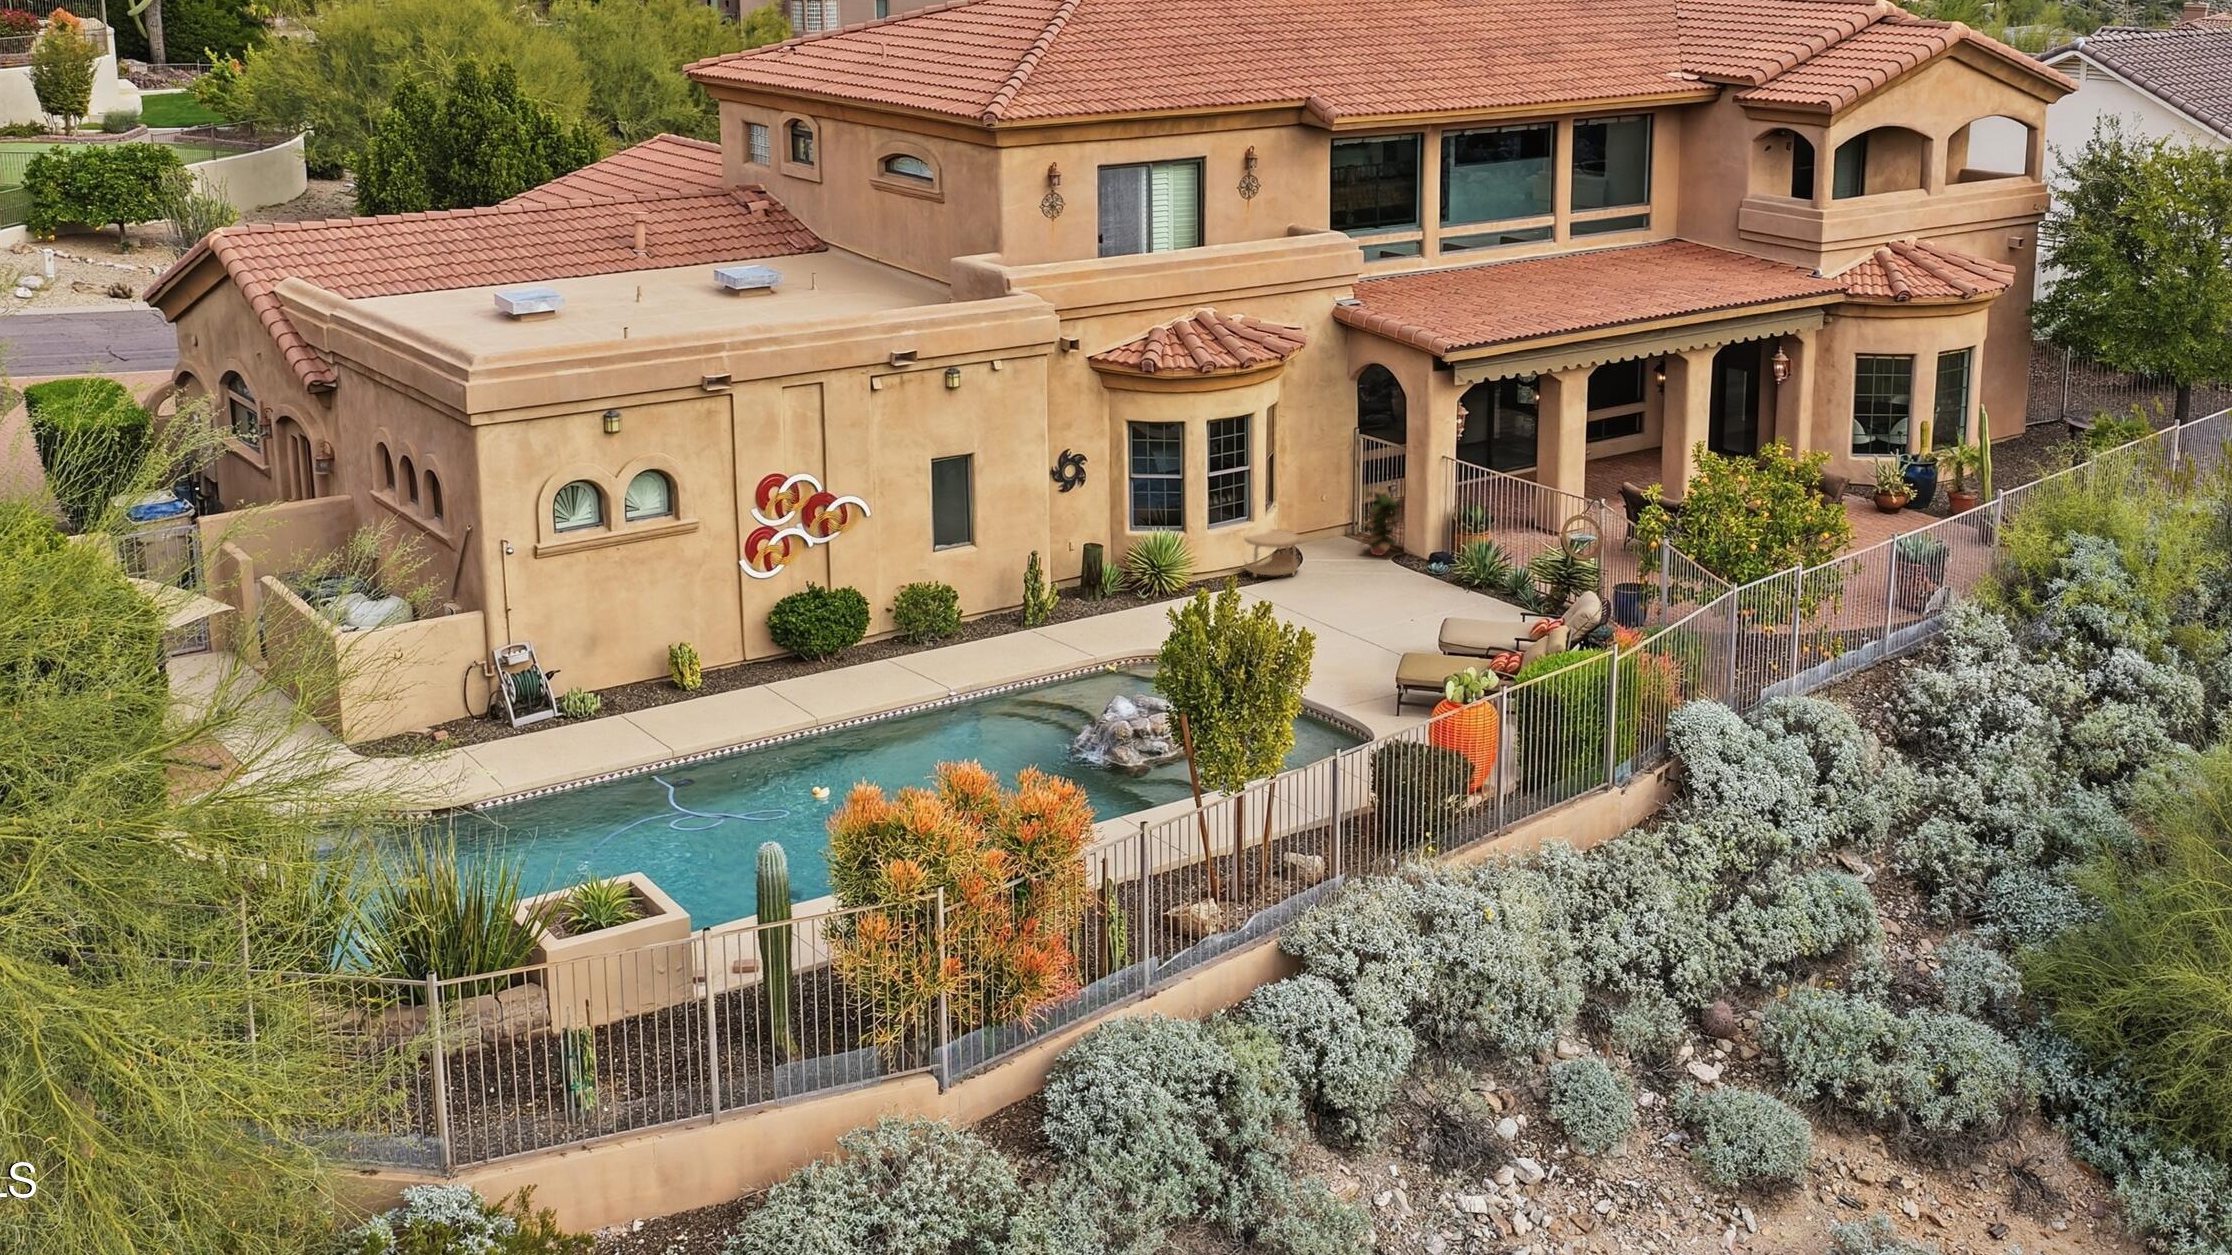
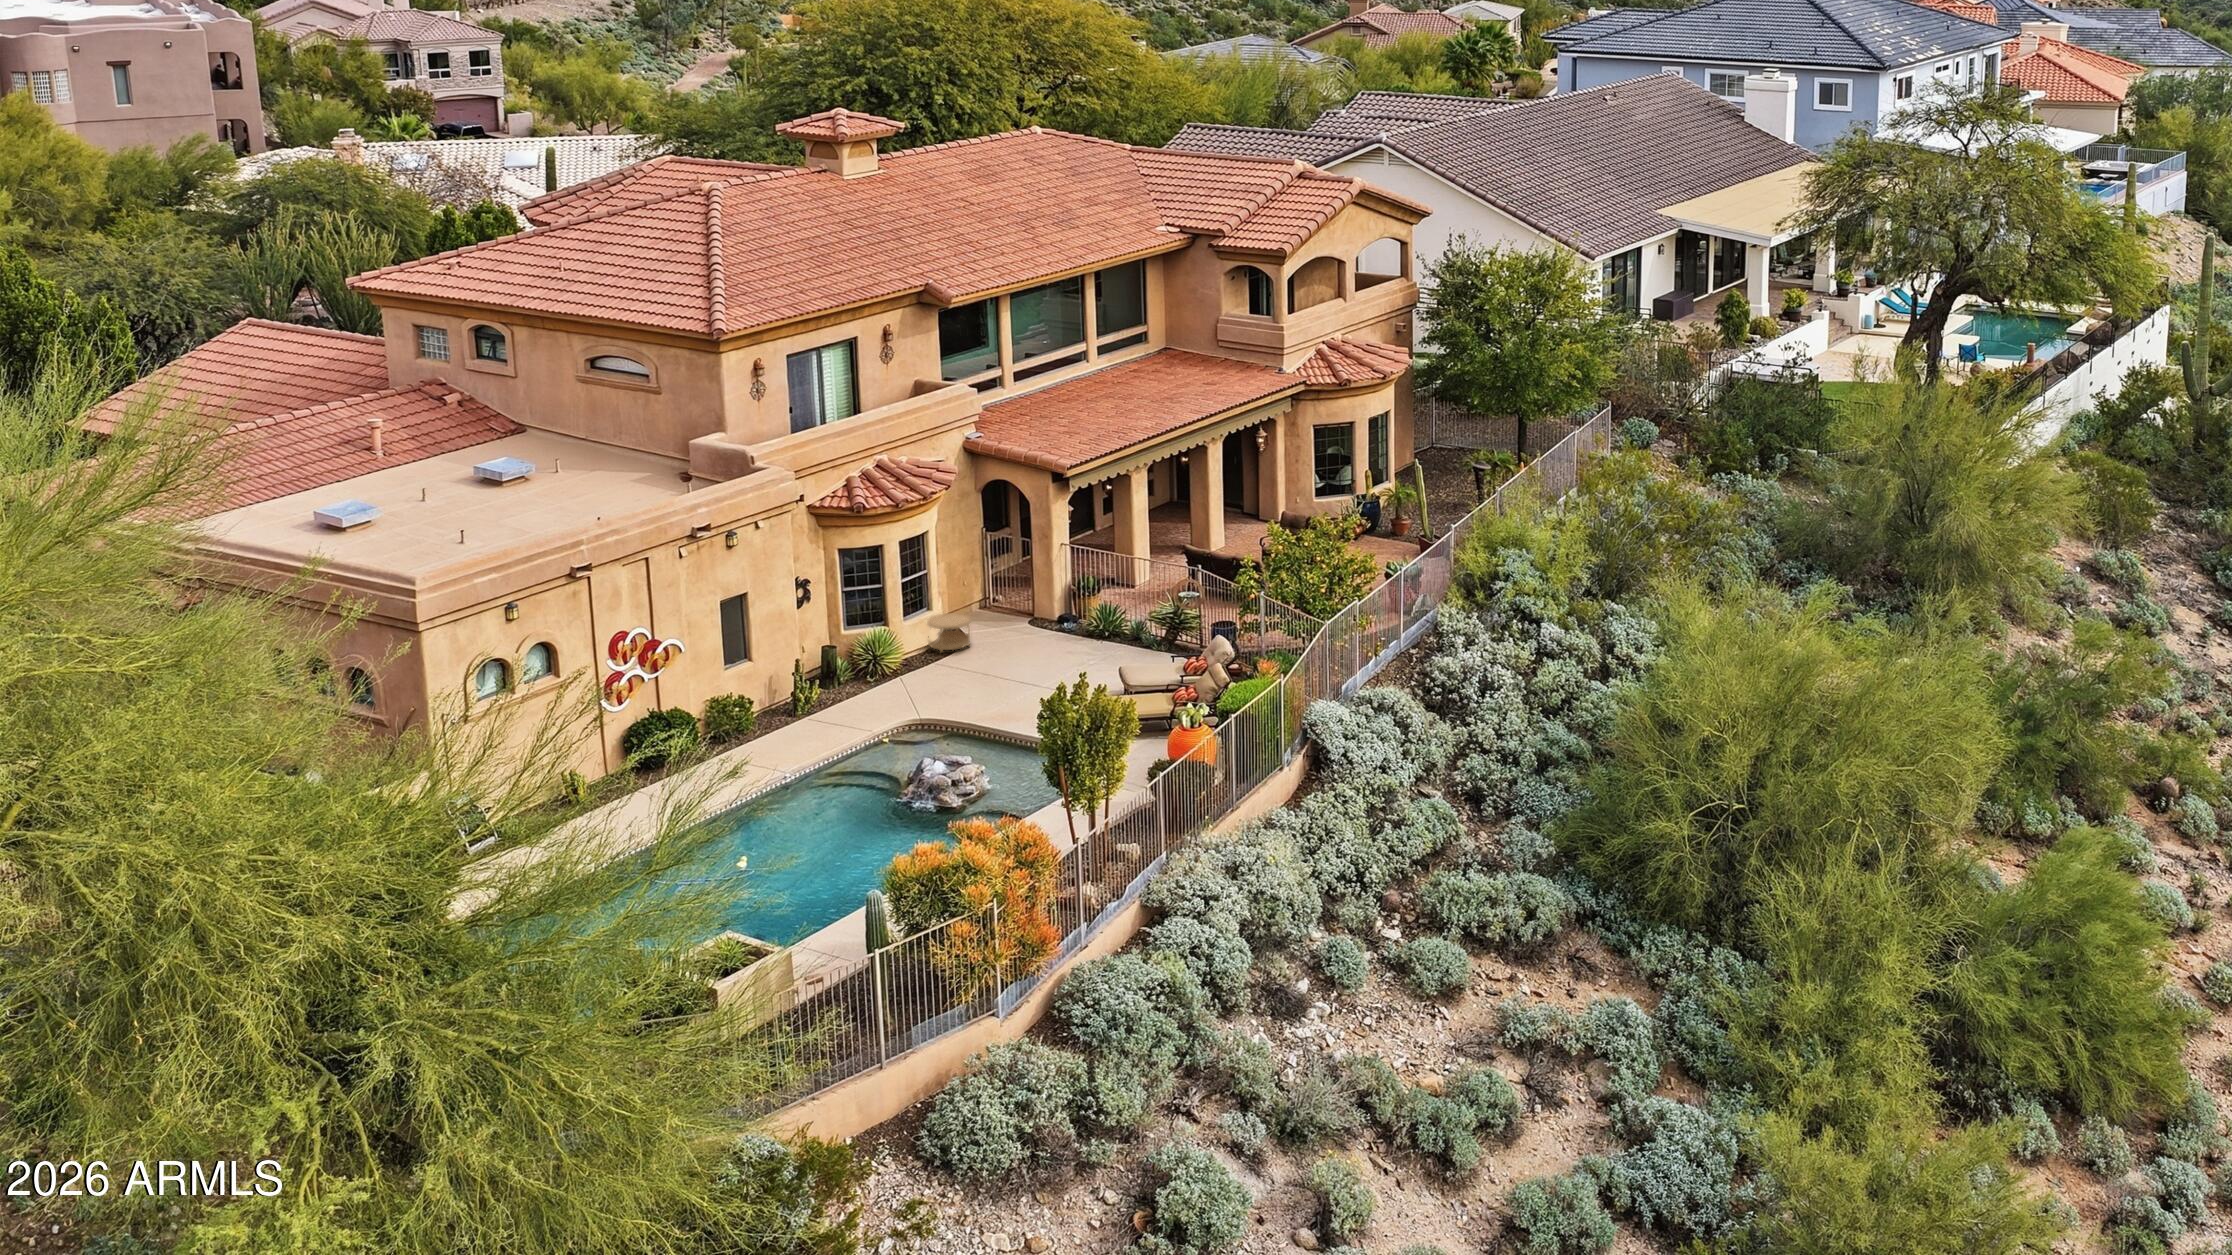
decorative plant: present [1360,488,1401,555] -> none [1004,570,1039,621]

